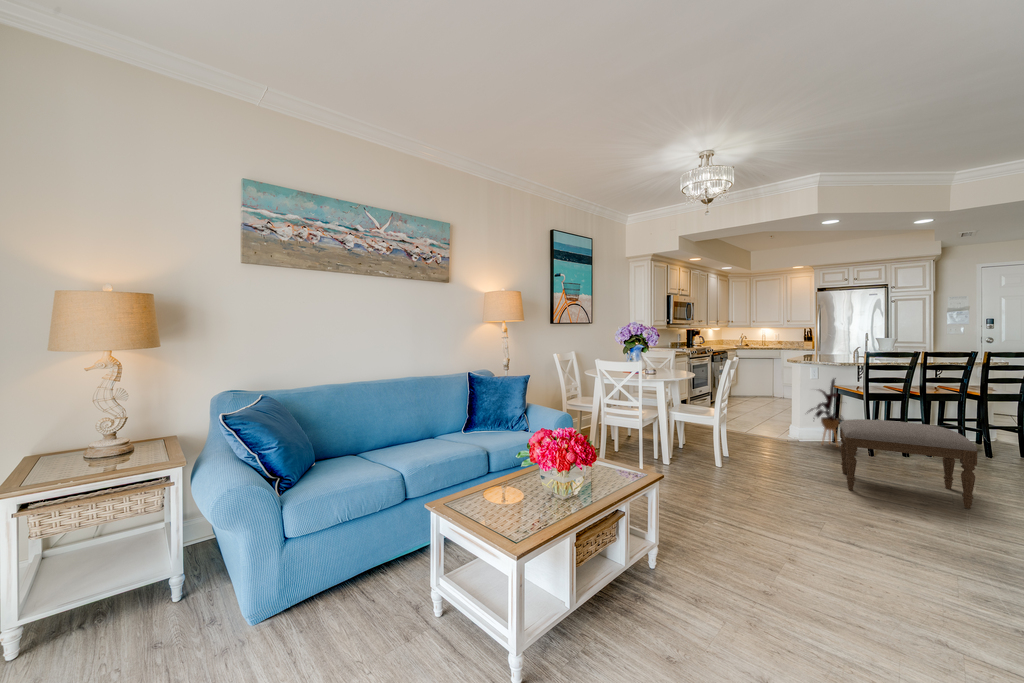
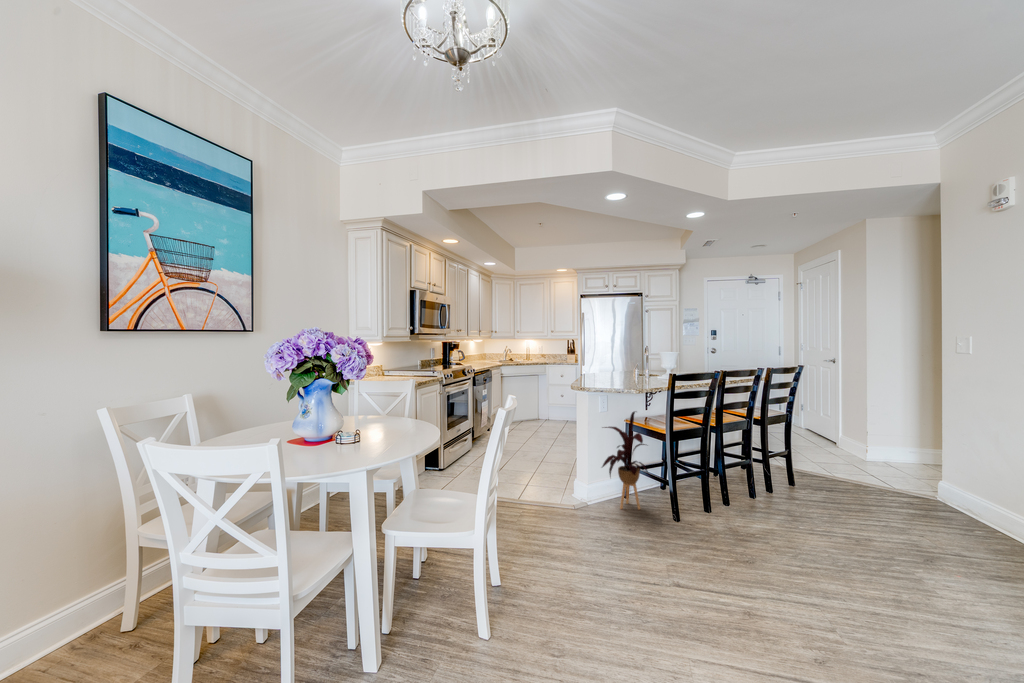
ottoman: present [840,419,977,509] -> none [674,495,904,658]

